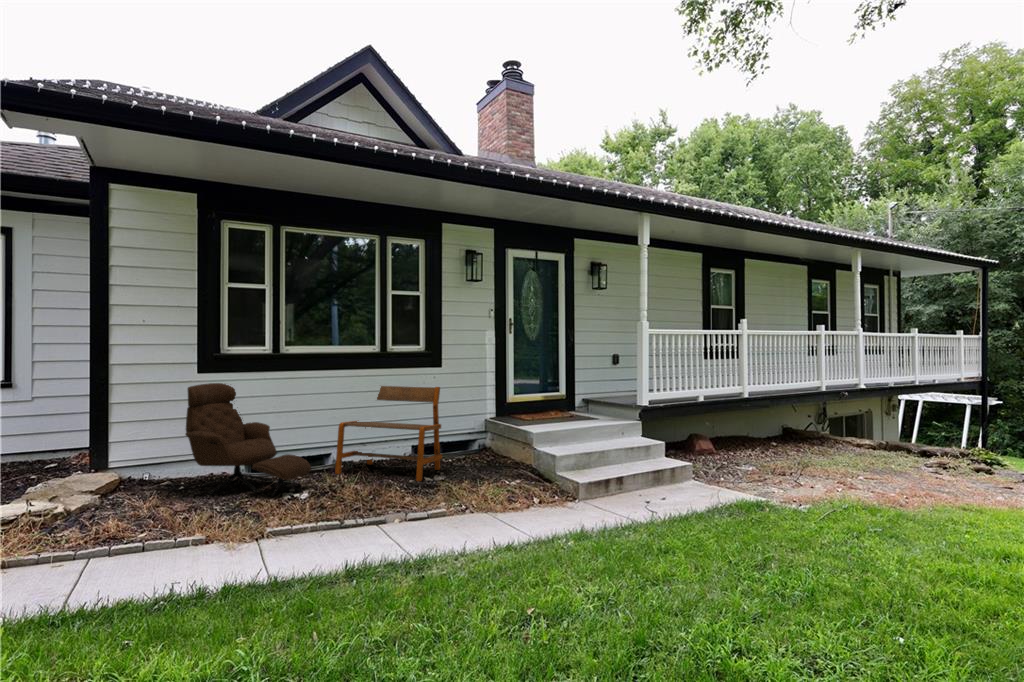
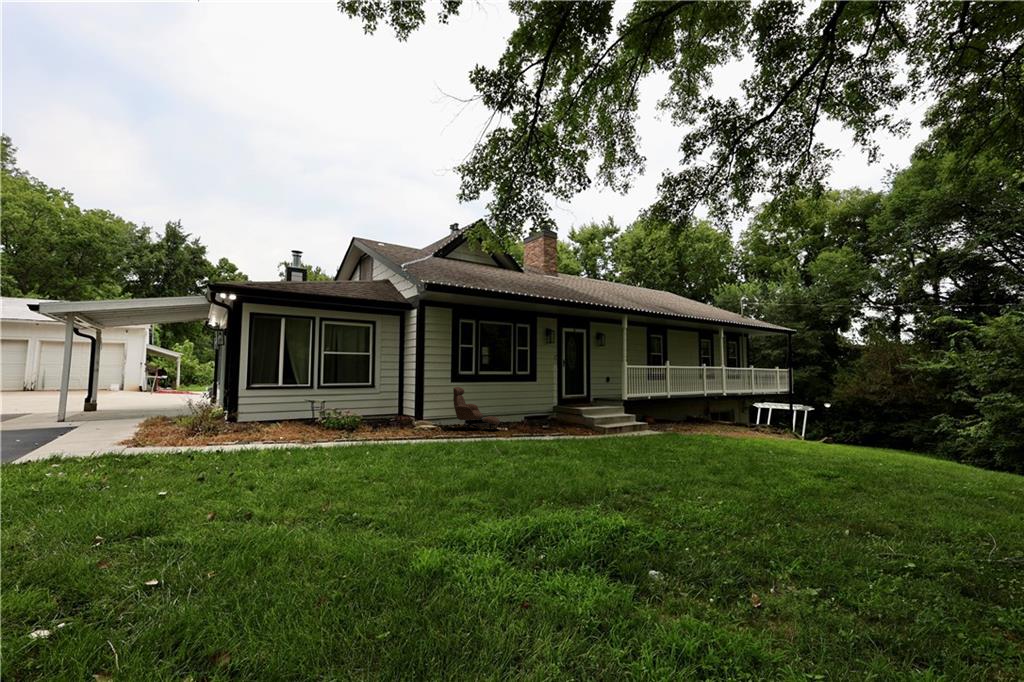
bench: present [335,386,442,481] -> none [500,389,543,429]

